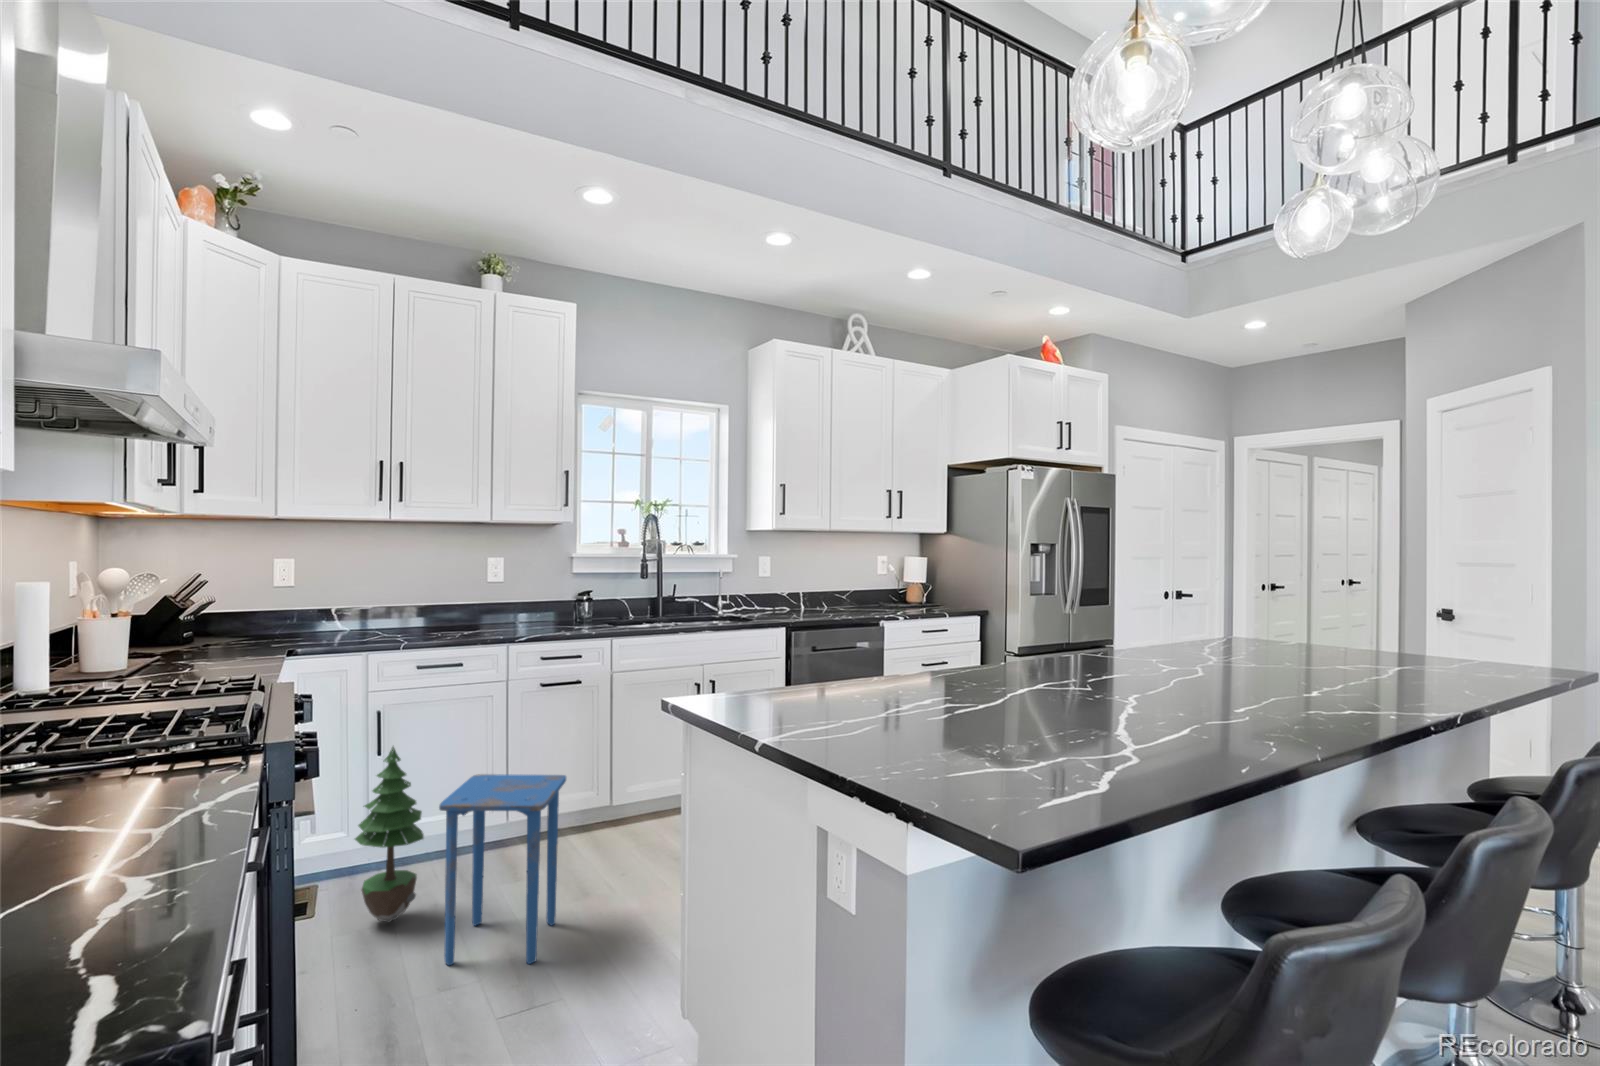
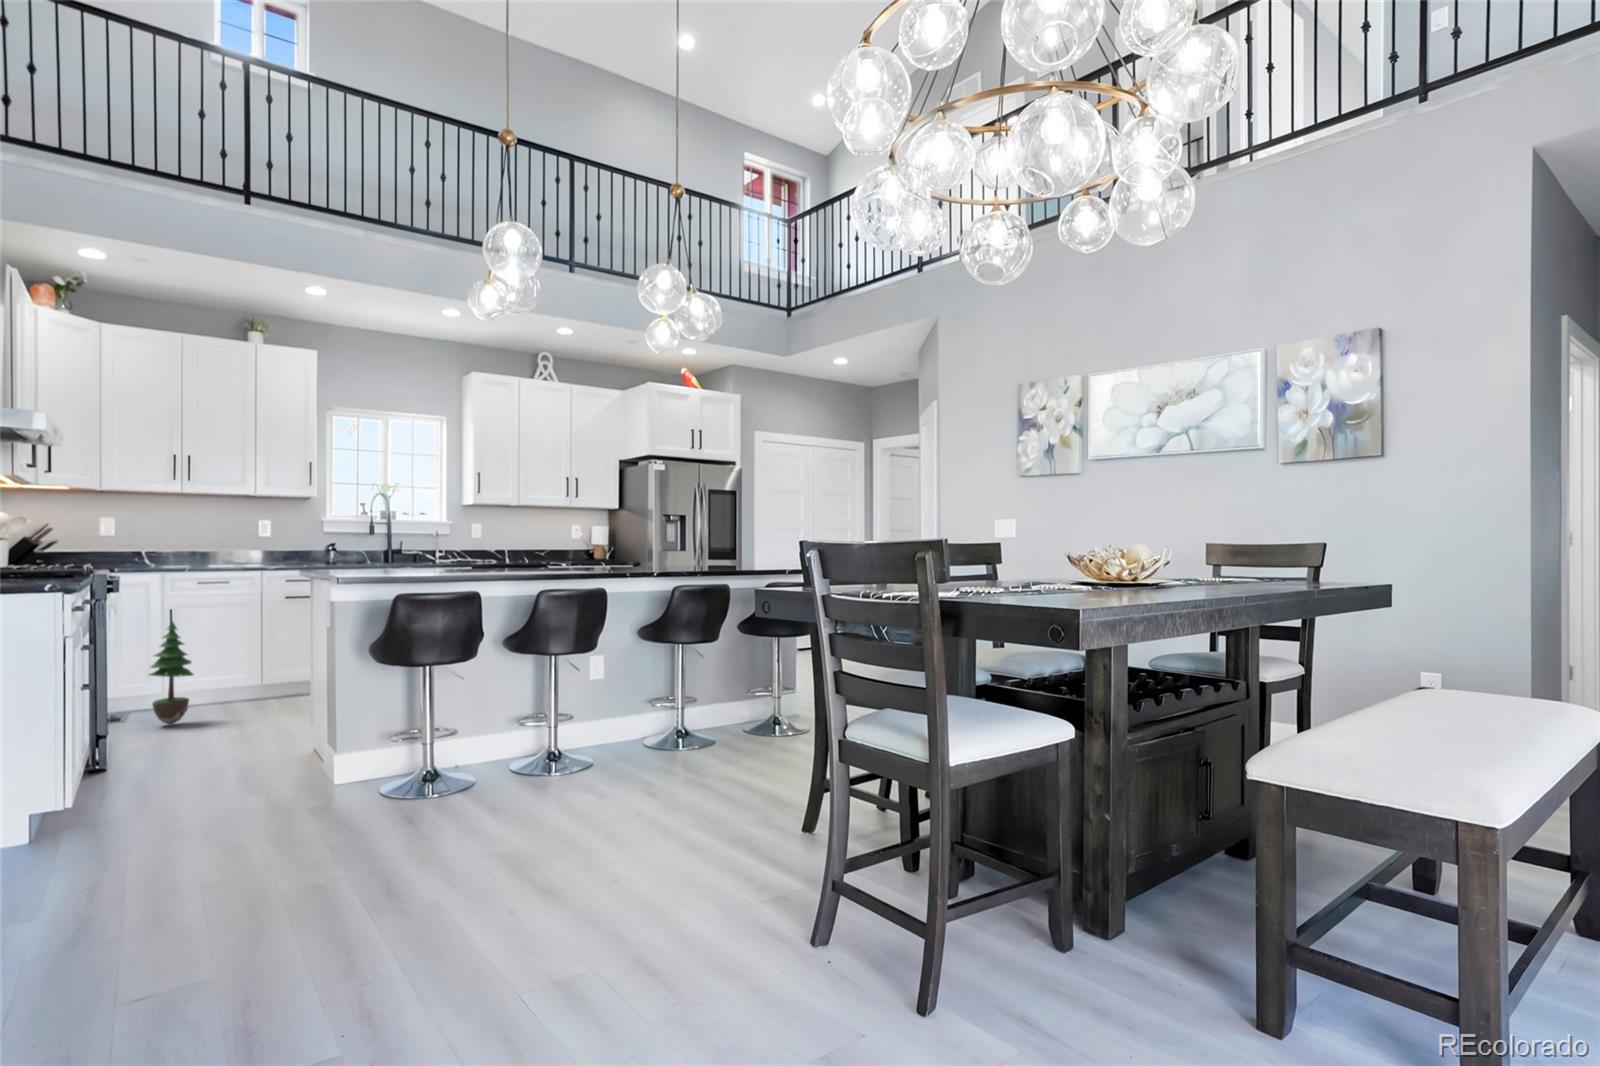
side table: present [439,774,566,965] -> none [195,636,283,734]

